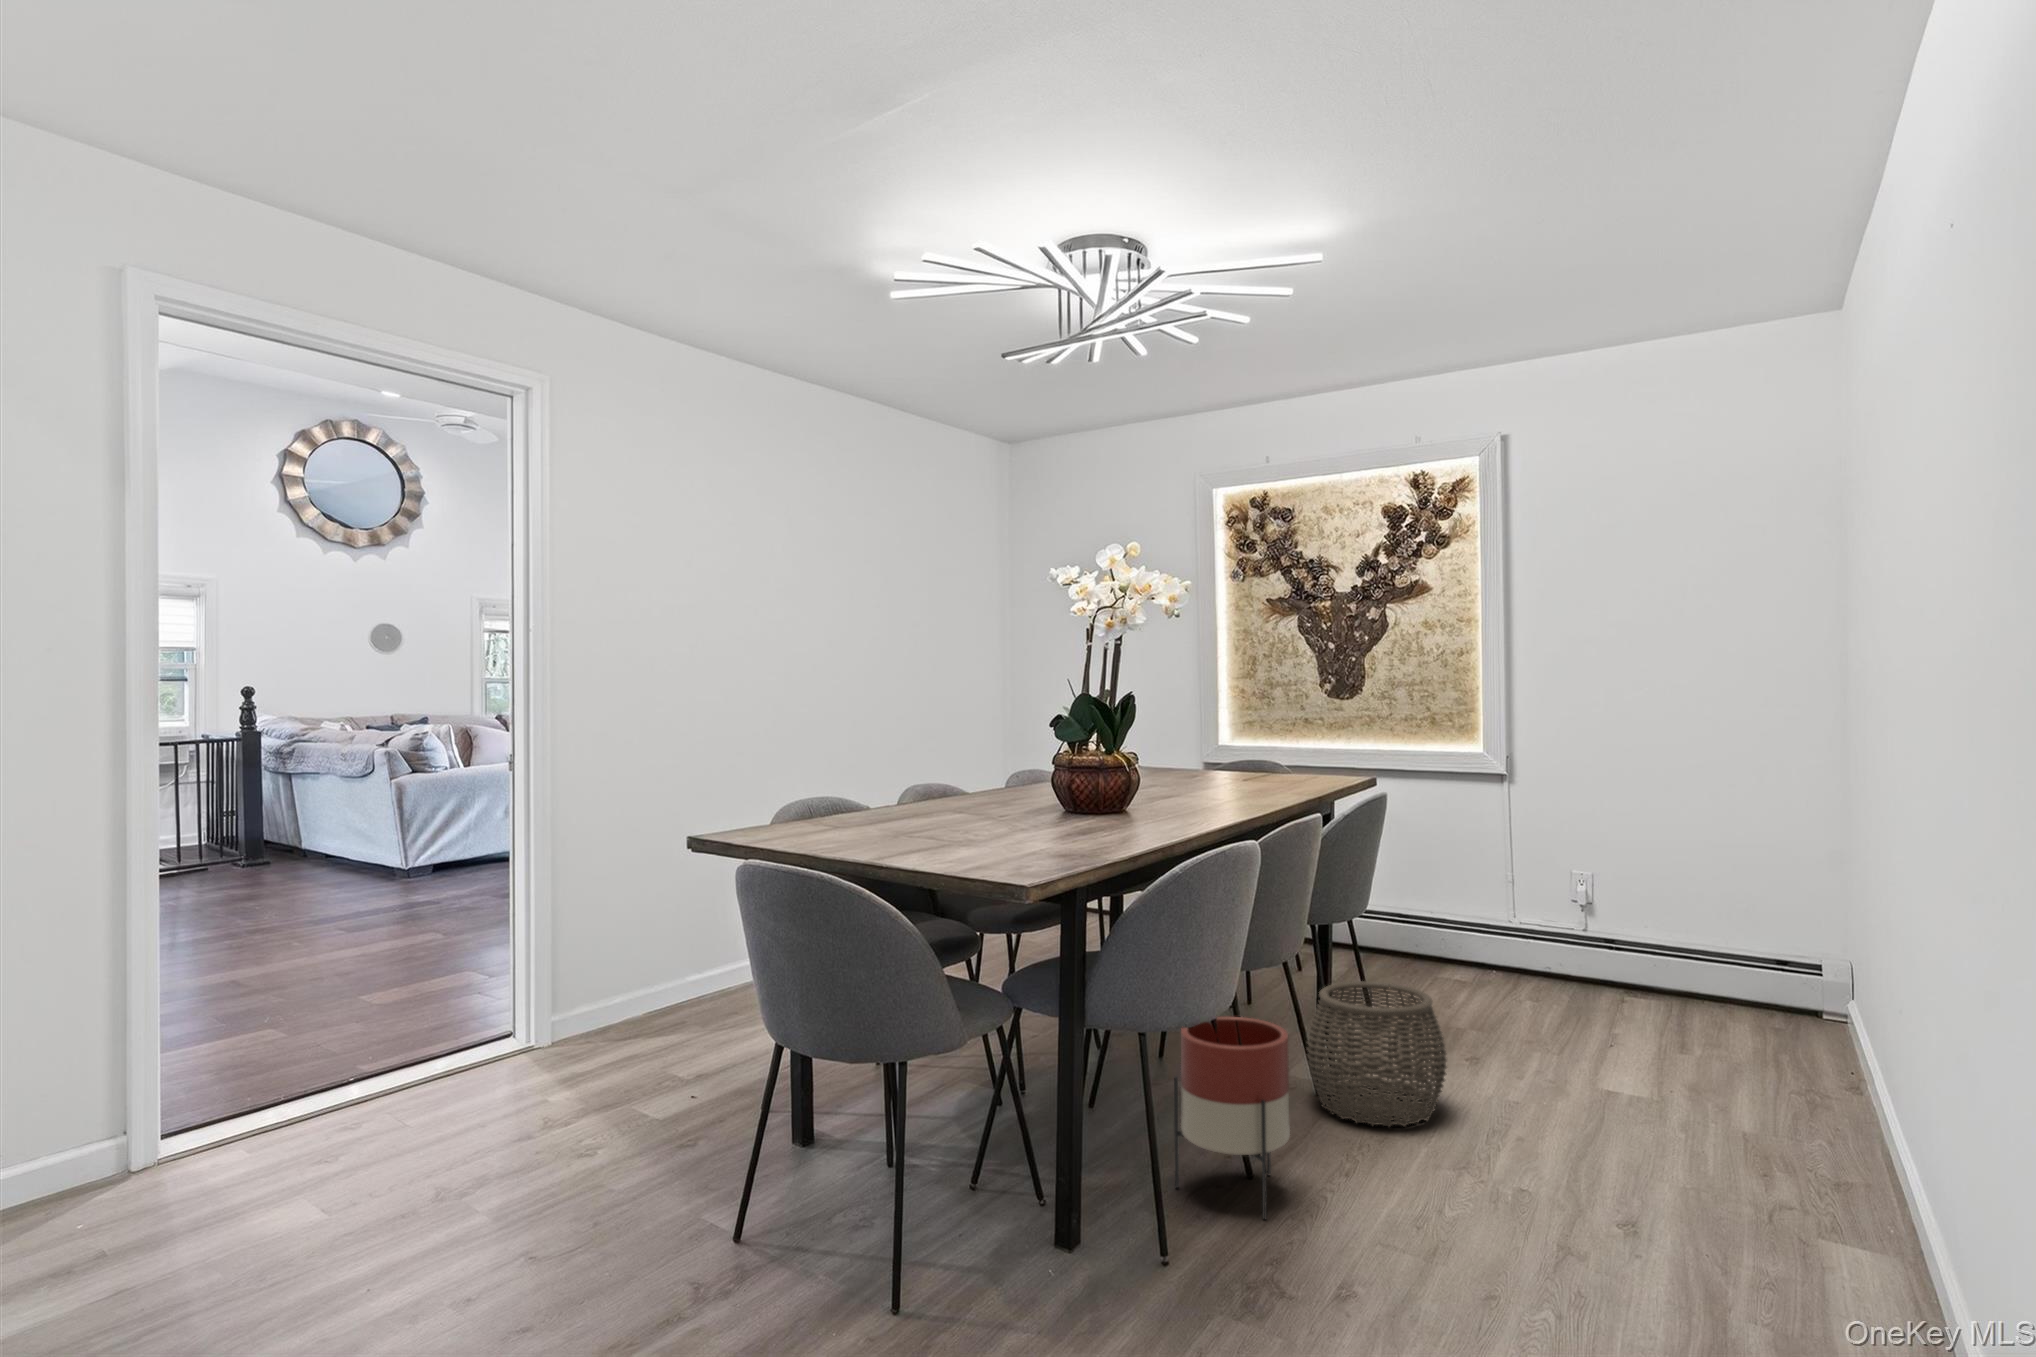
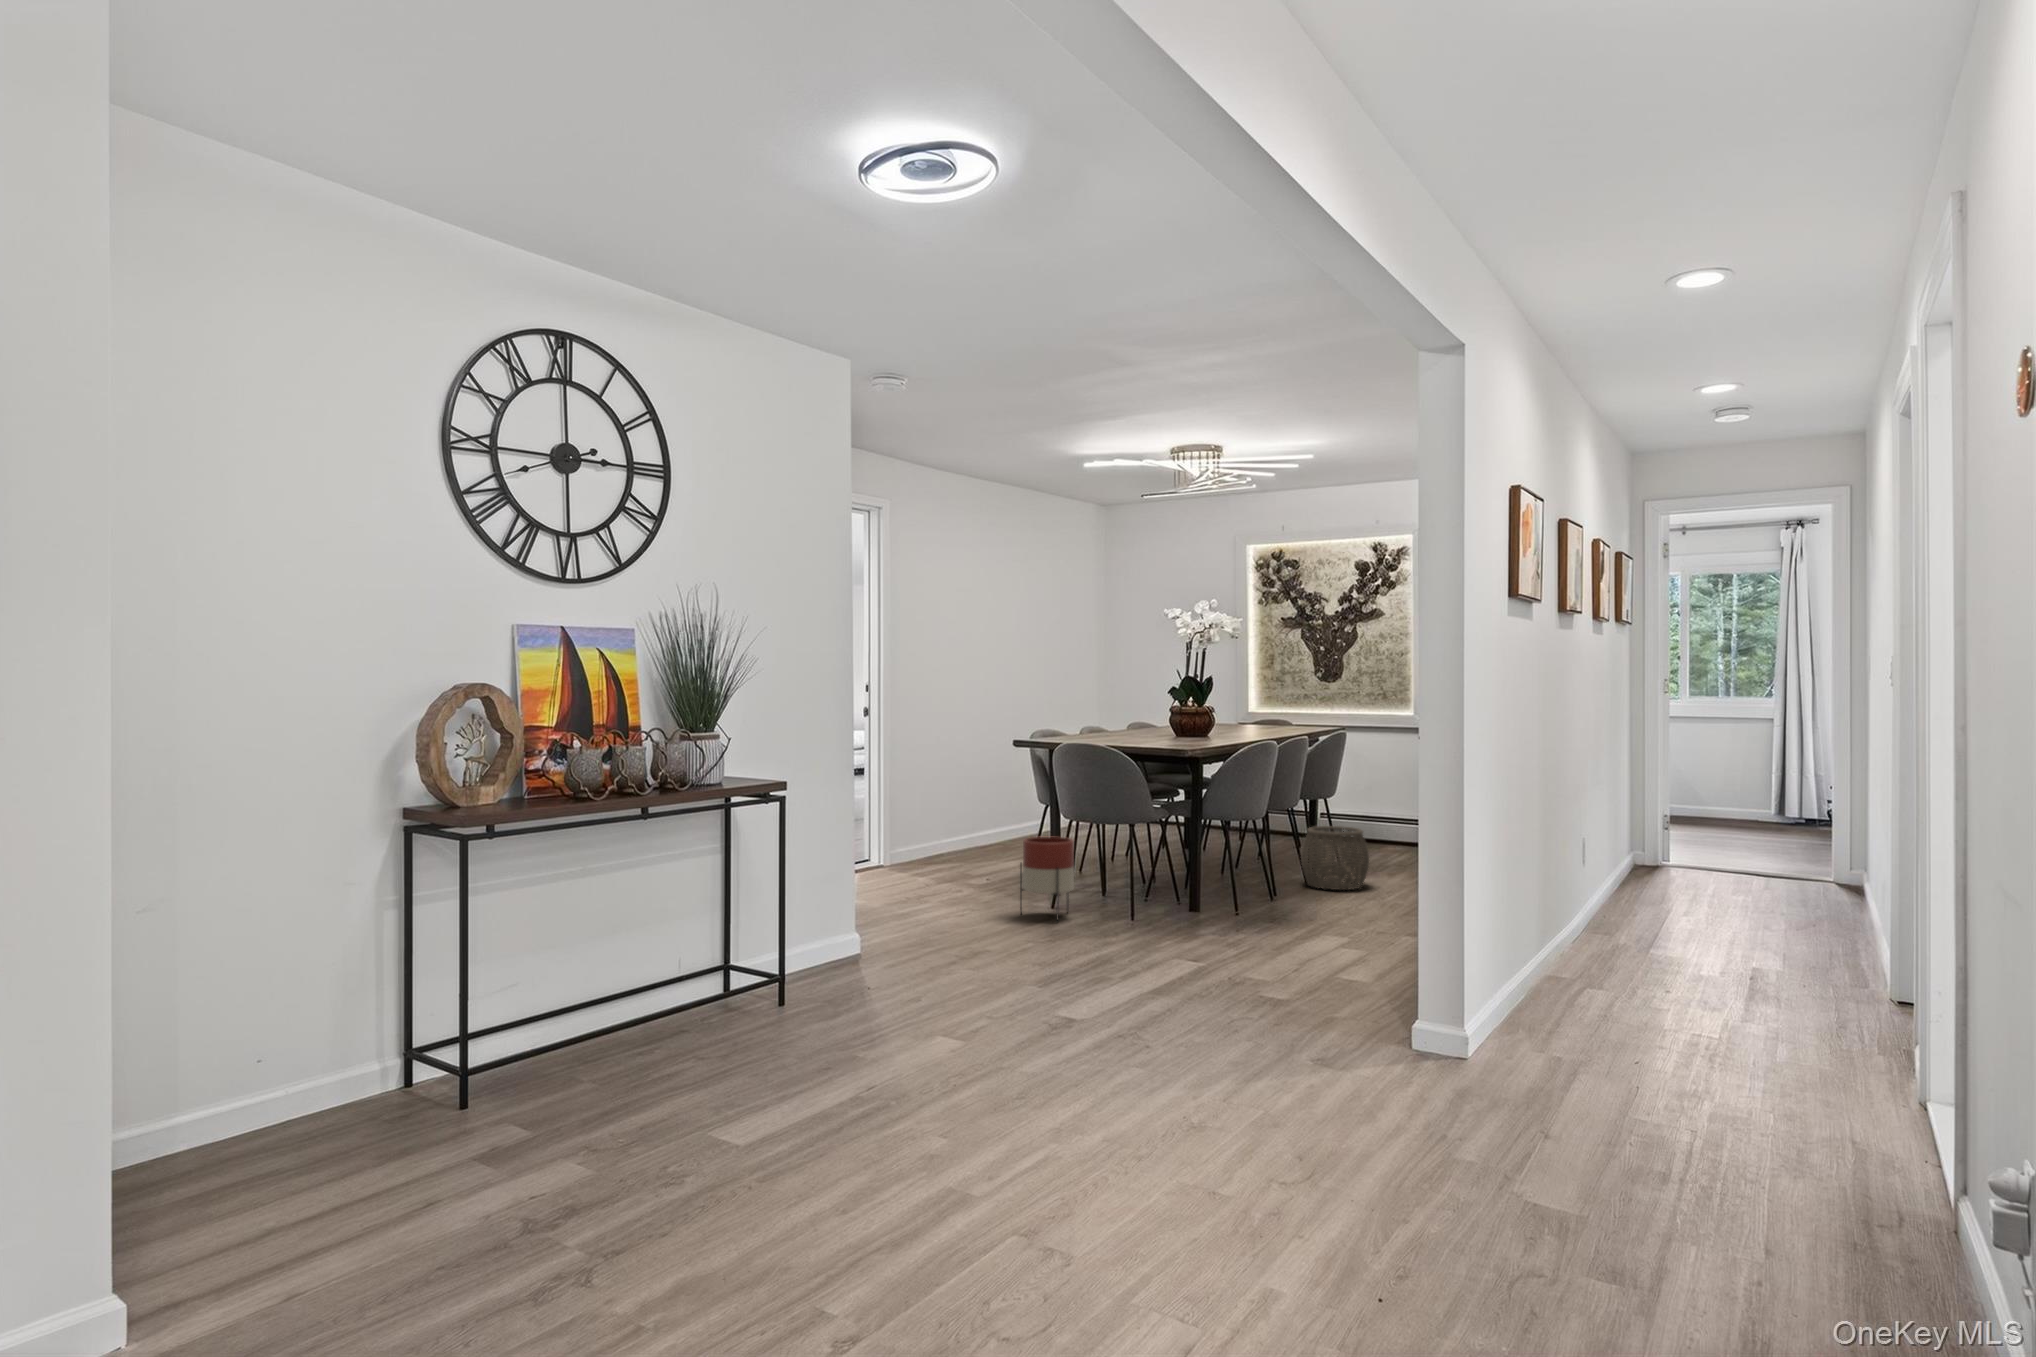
planter: present [1174,1017,1290,1219] -> present [1020,837,1074,914]

